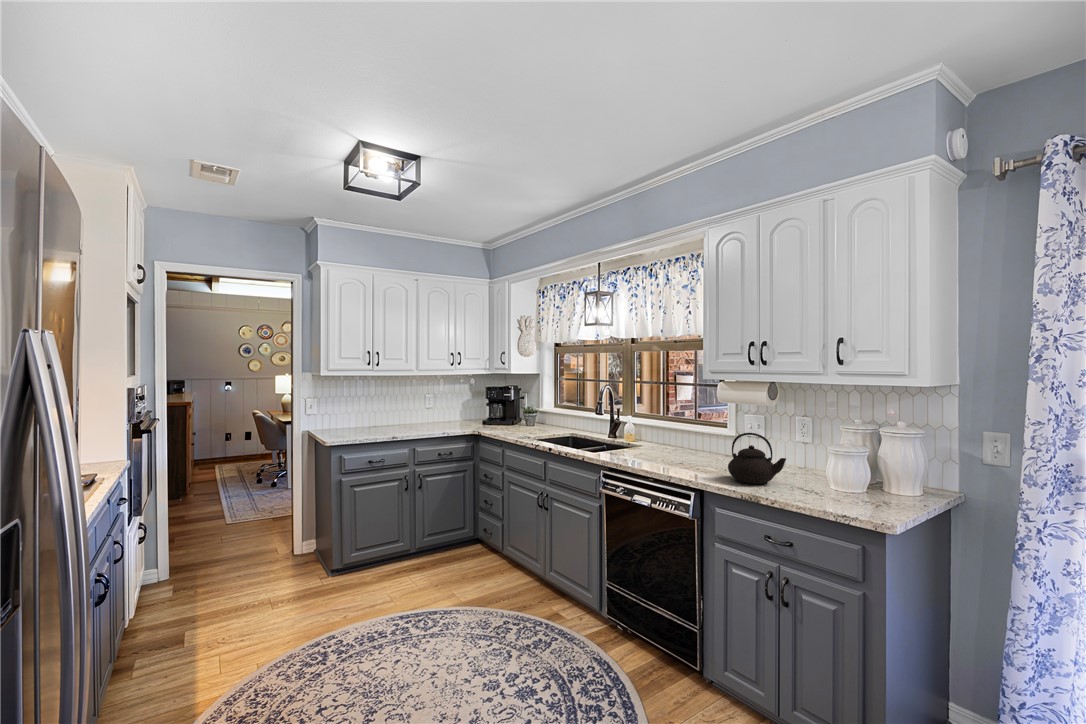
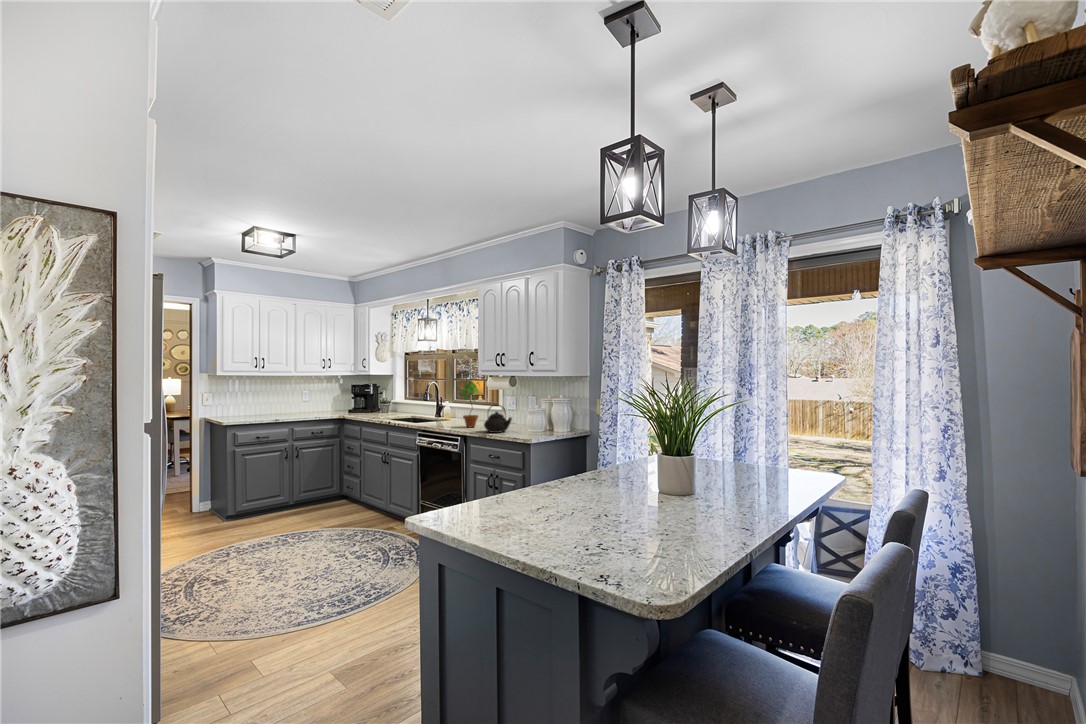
potted plant: none [669,389,704,466] -> present [459,381,479,427]

